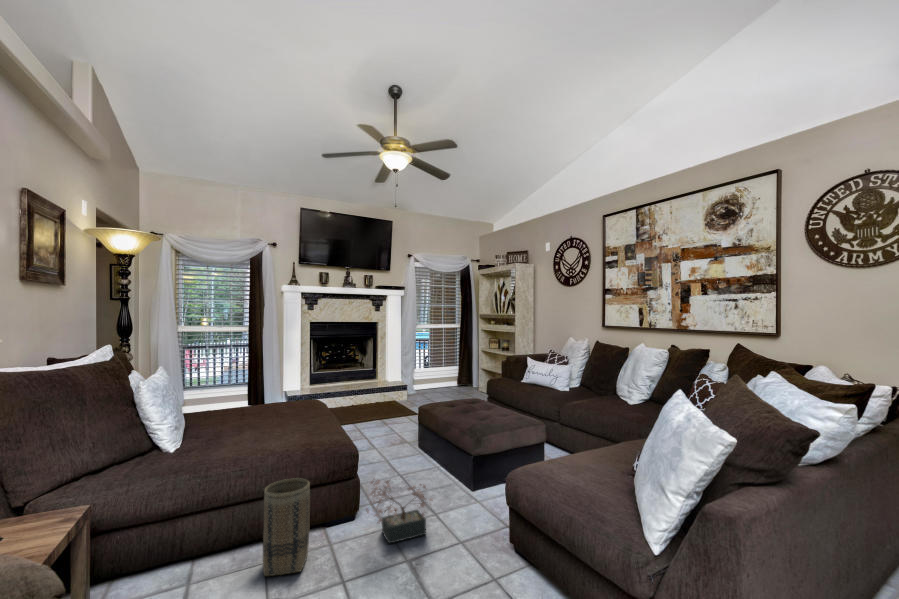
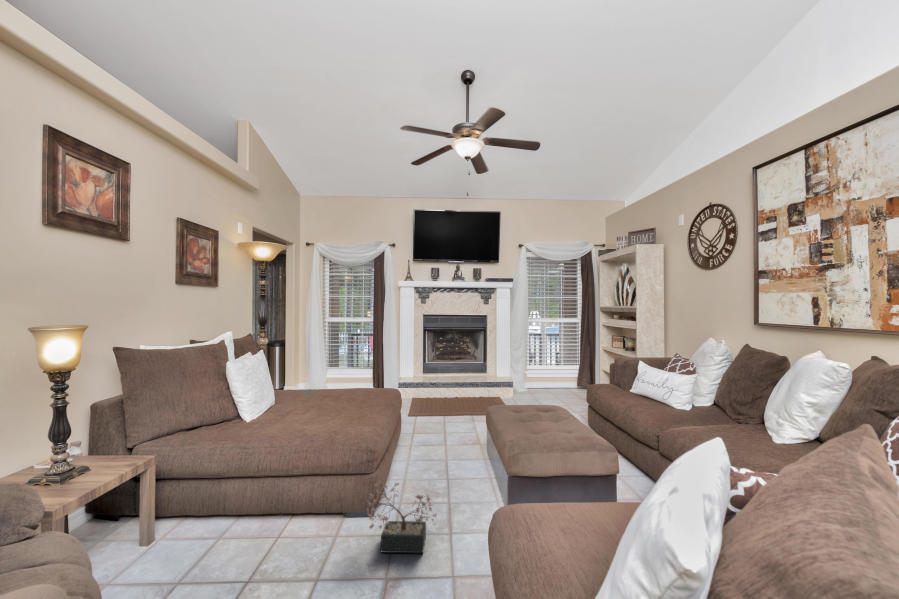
basket: present [263,478,310,576] -> none [263,465,312,557]

